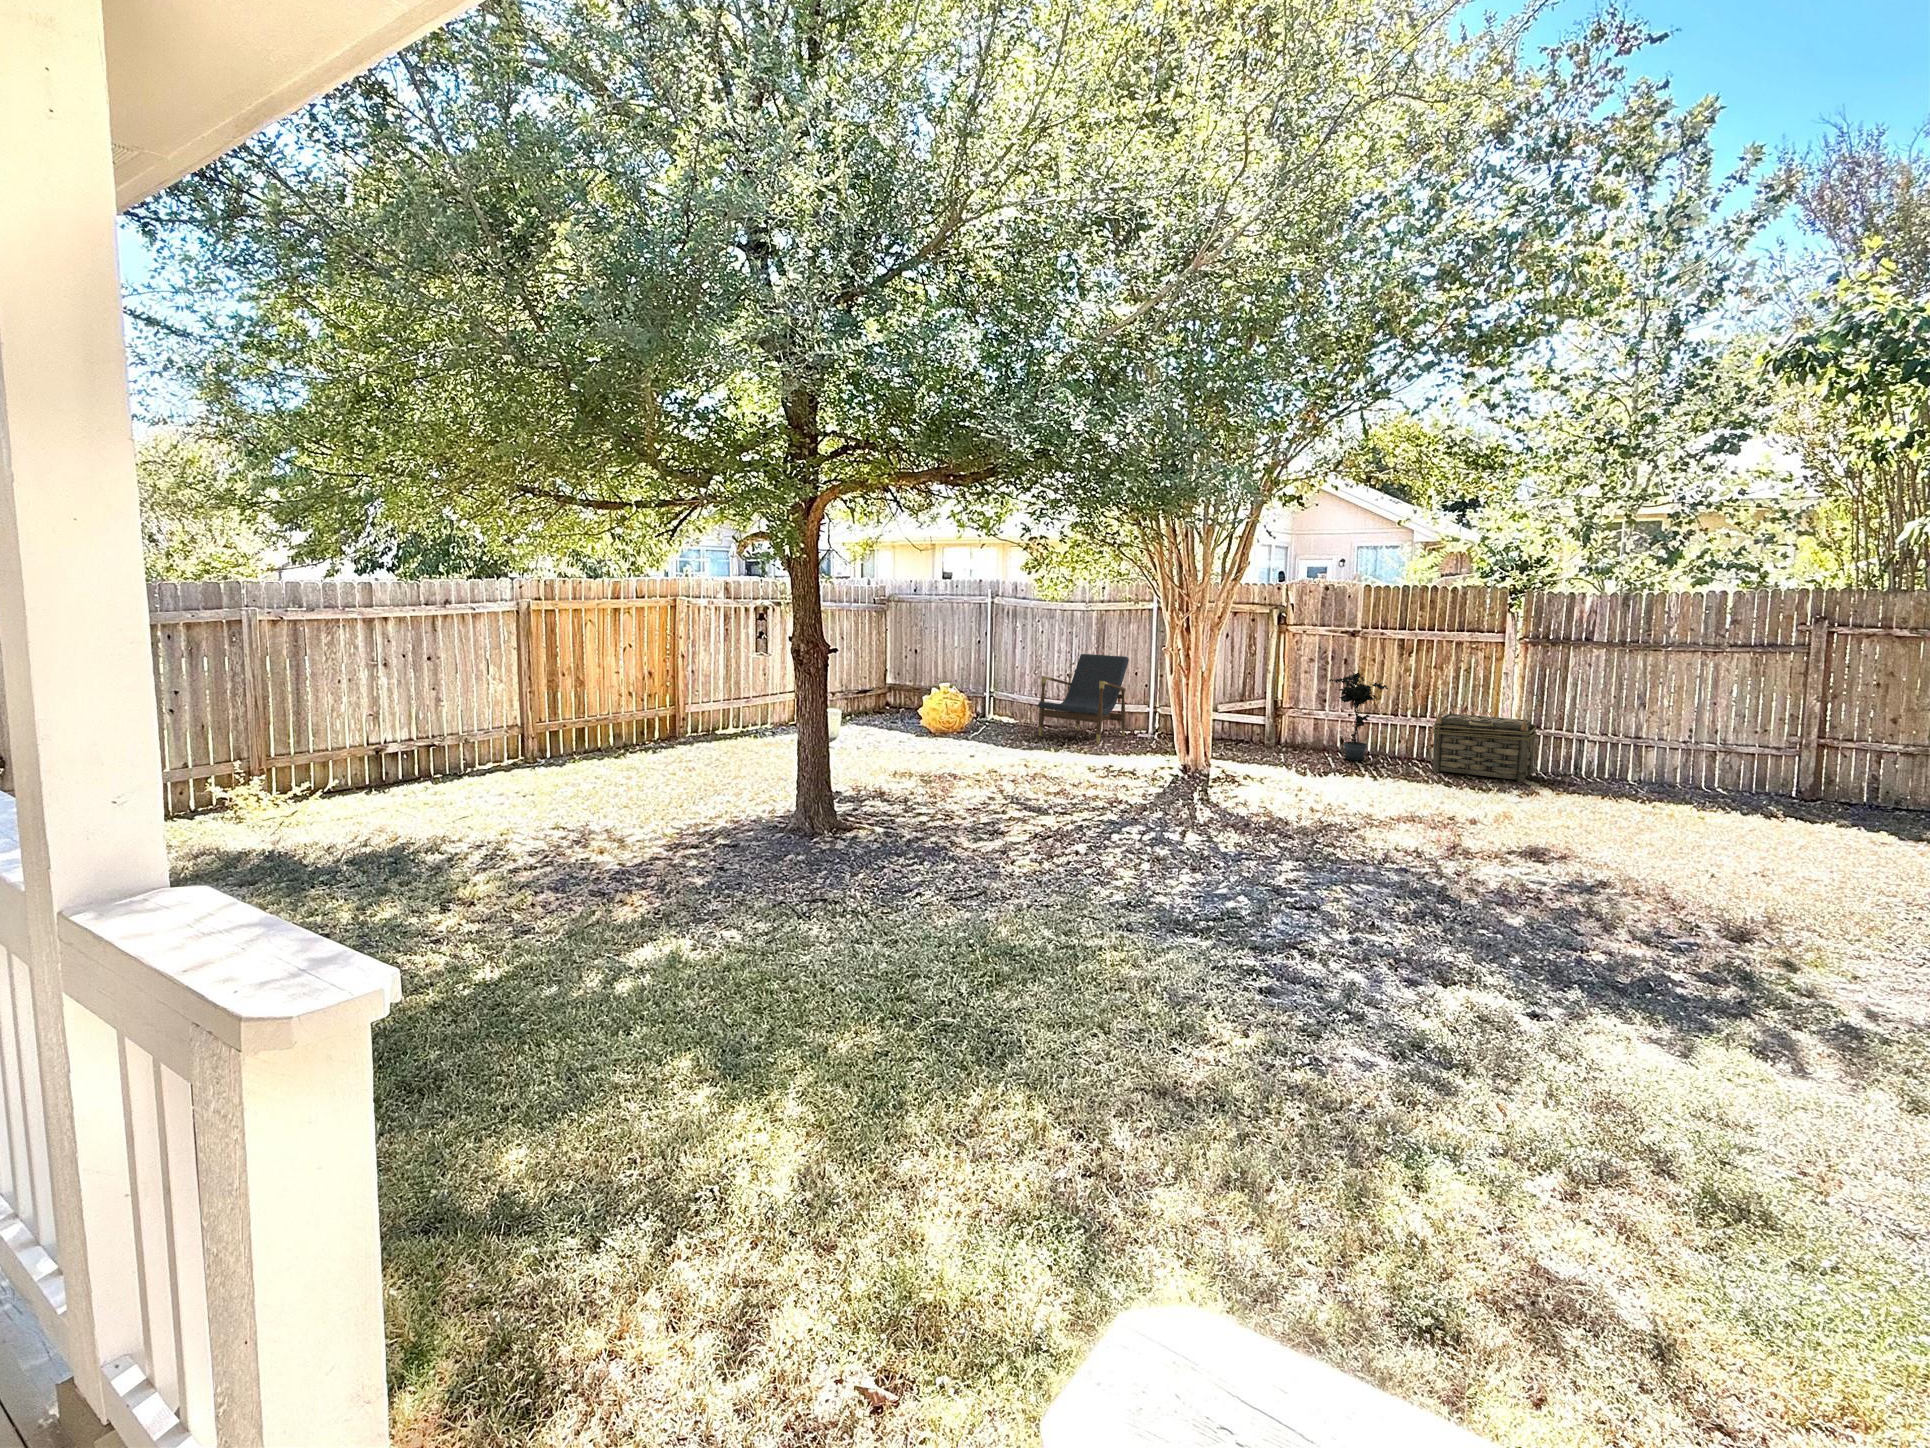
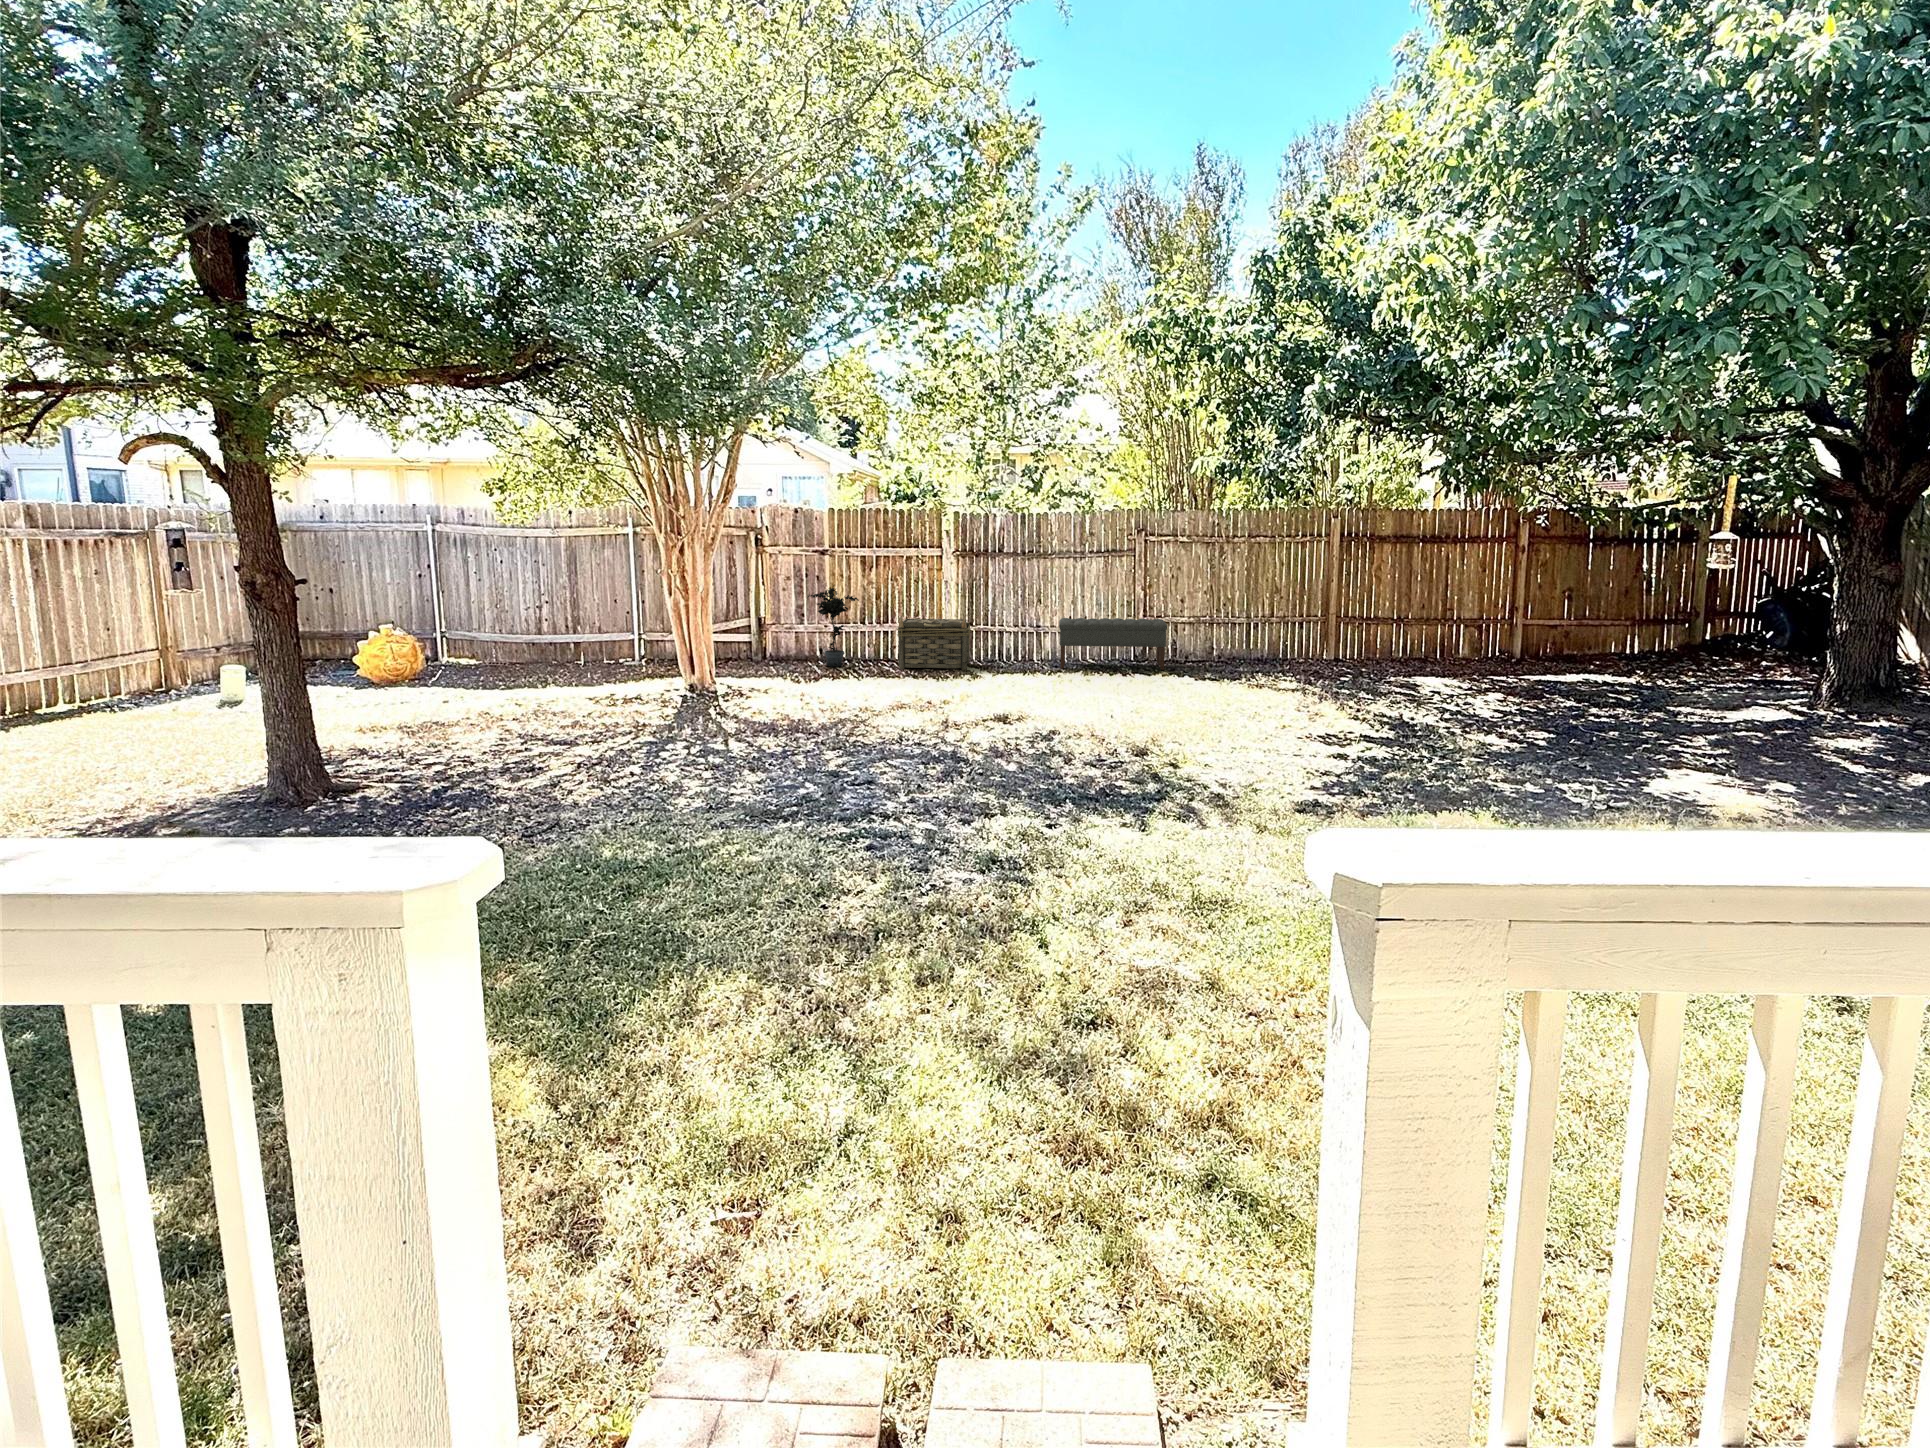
lounge chair: present [1038,654,1129,744] -> none [512,583,611,676]
bench: none [1671,729,1869,818] -> present [1059,618,1167,670]

